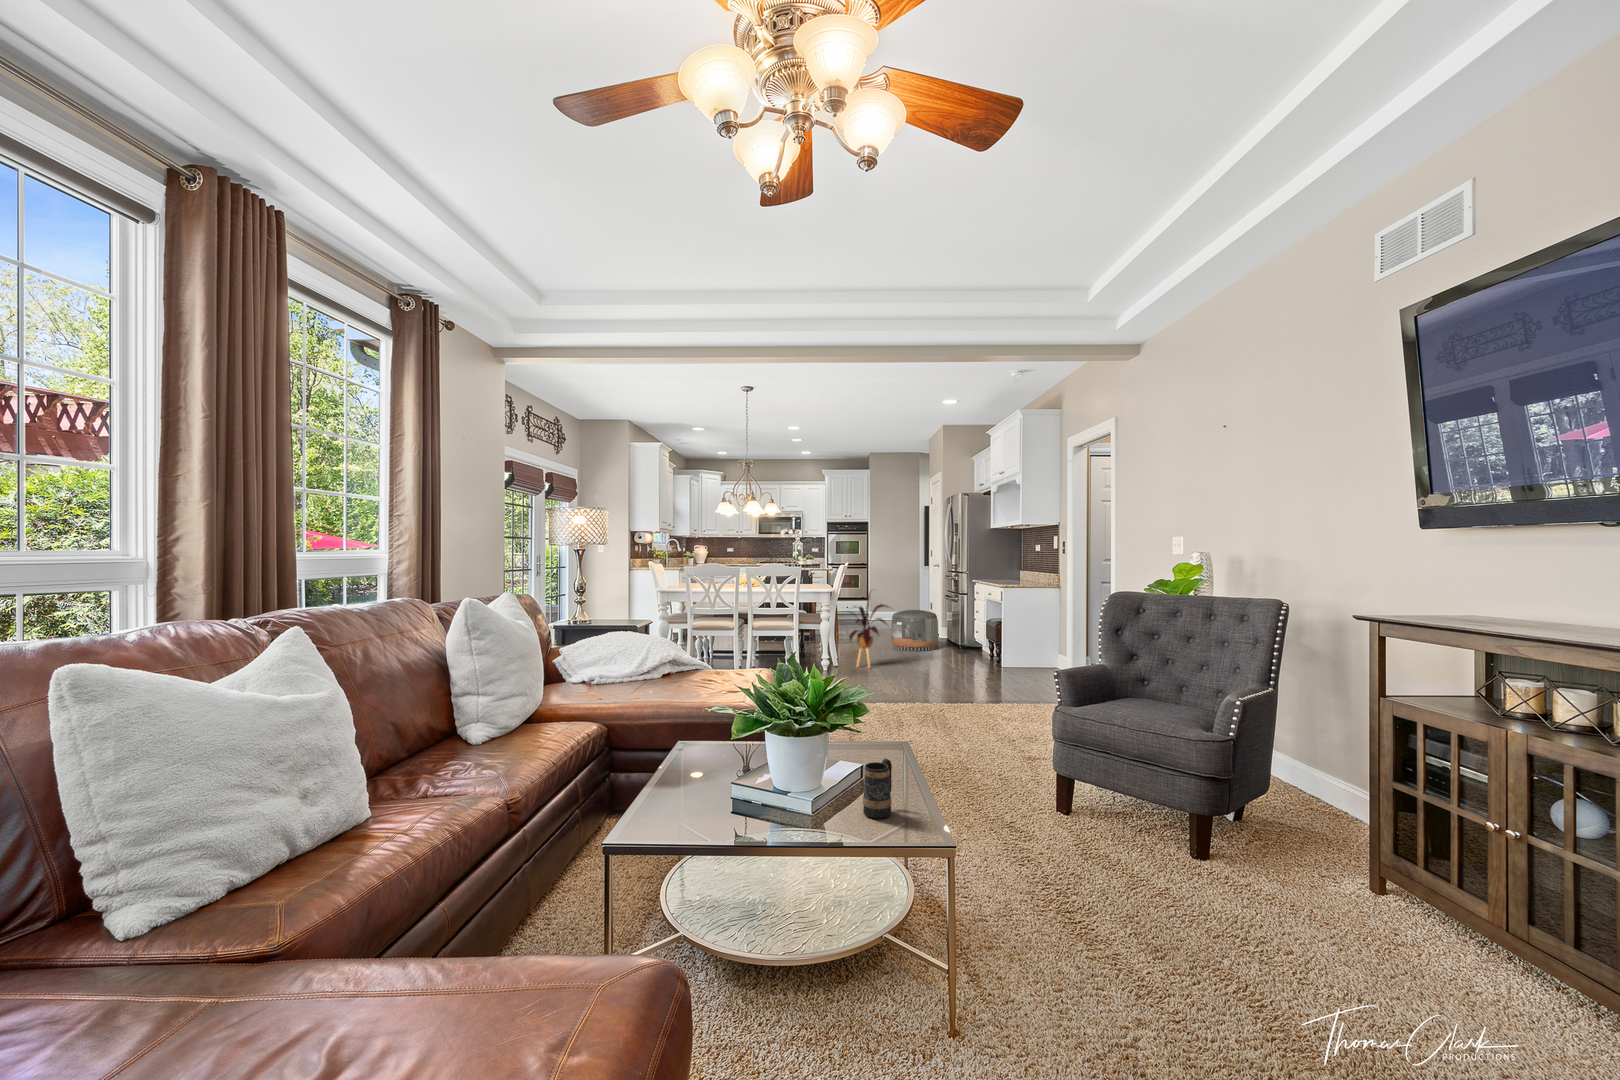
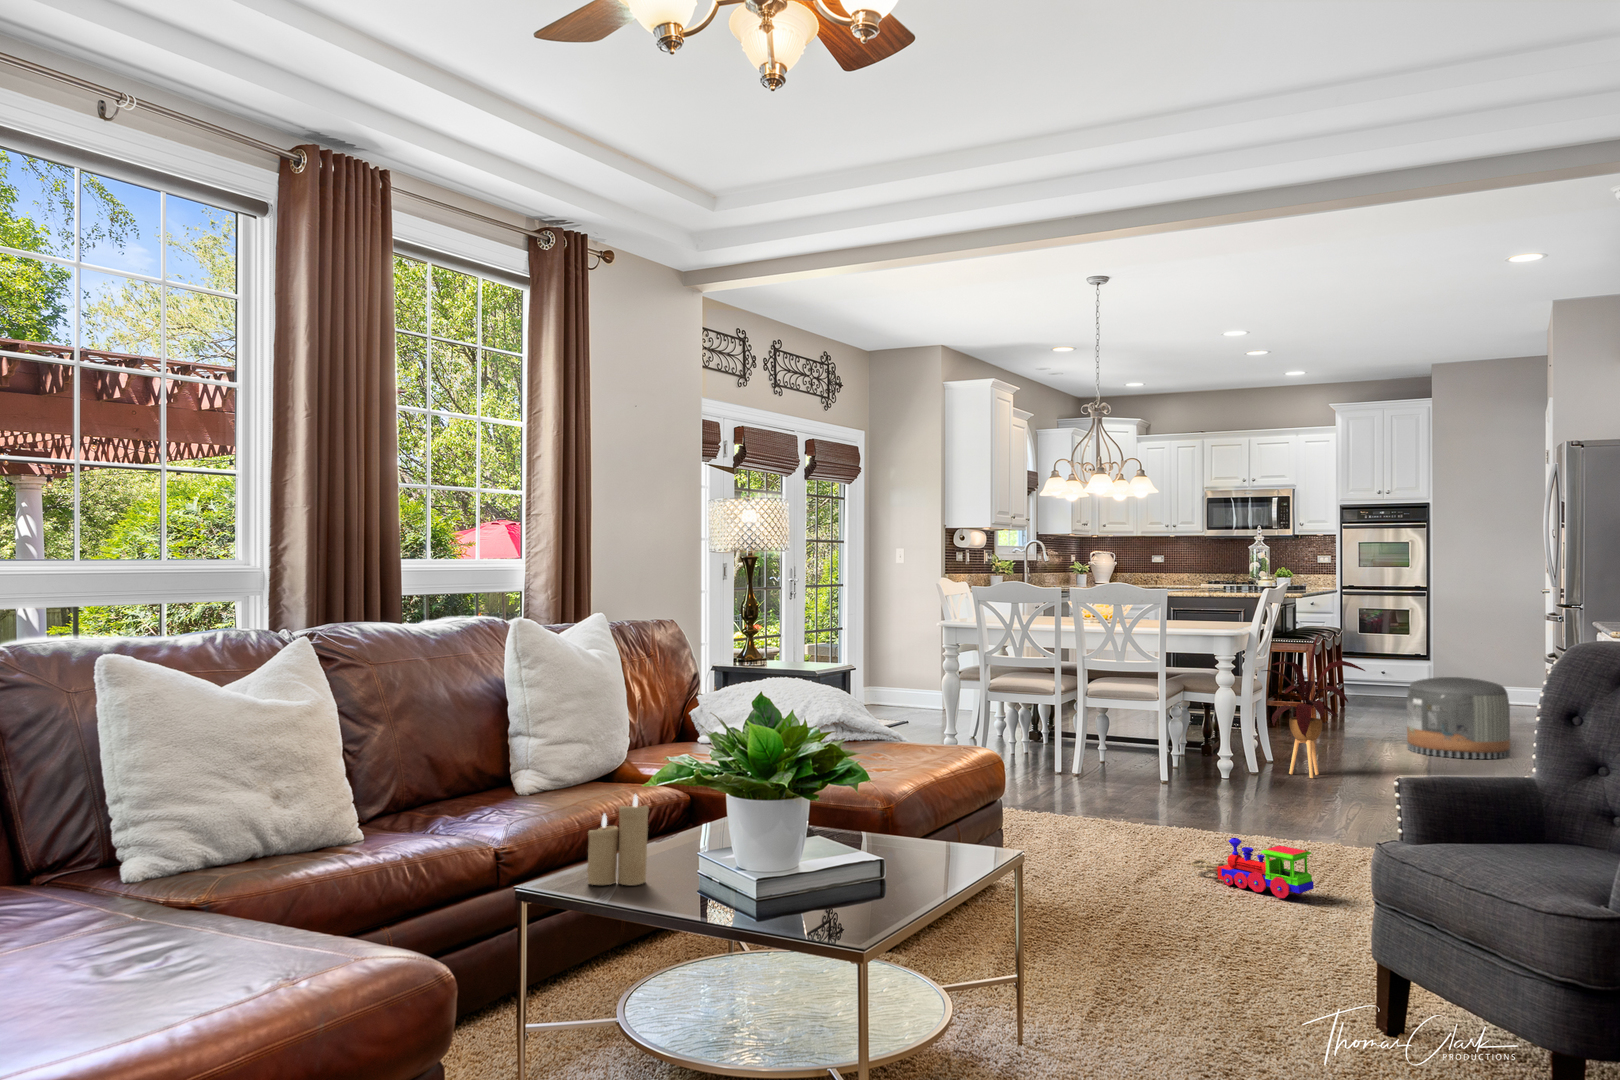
toy train: none [876,708,948,739] -> present [1191,838,1314,898]
candle: none [664,738,712,818] -> present [587,794,649,885]
mug: present [863,759,892,818] -> none [793,849,846,924]

